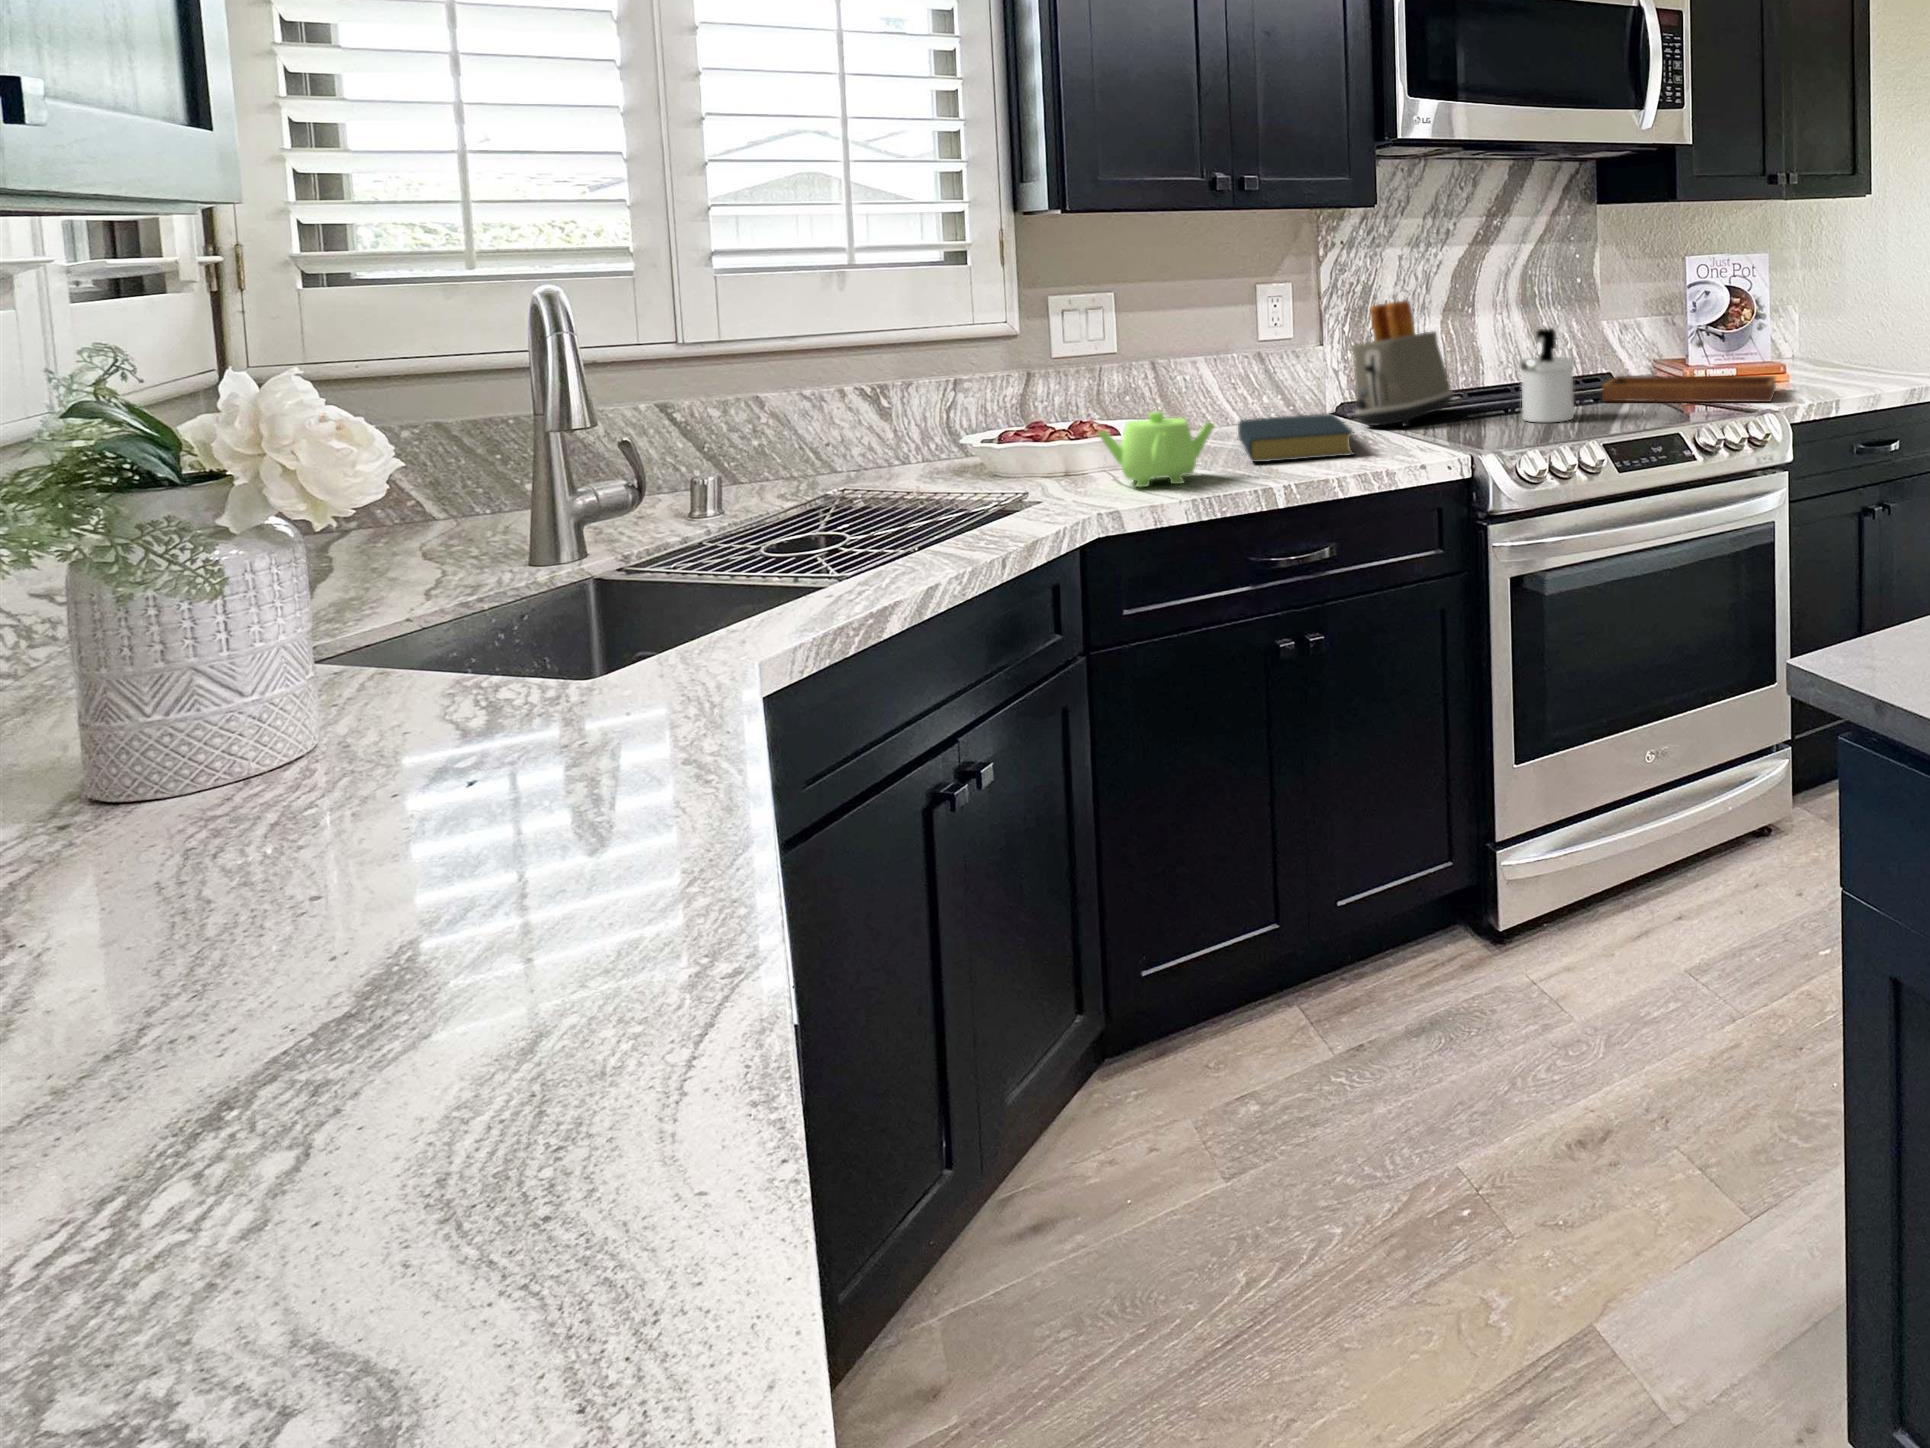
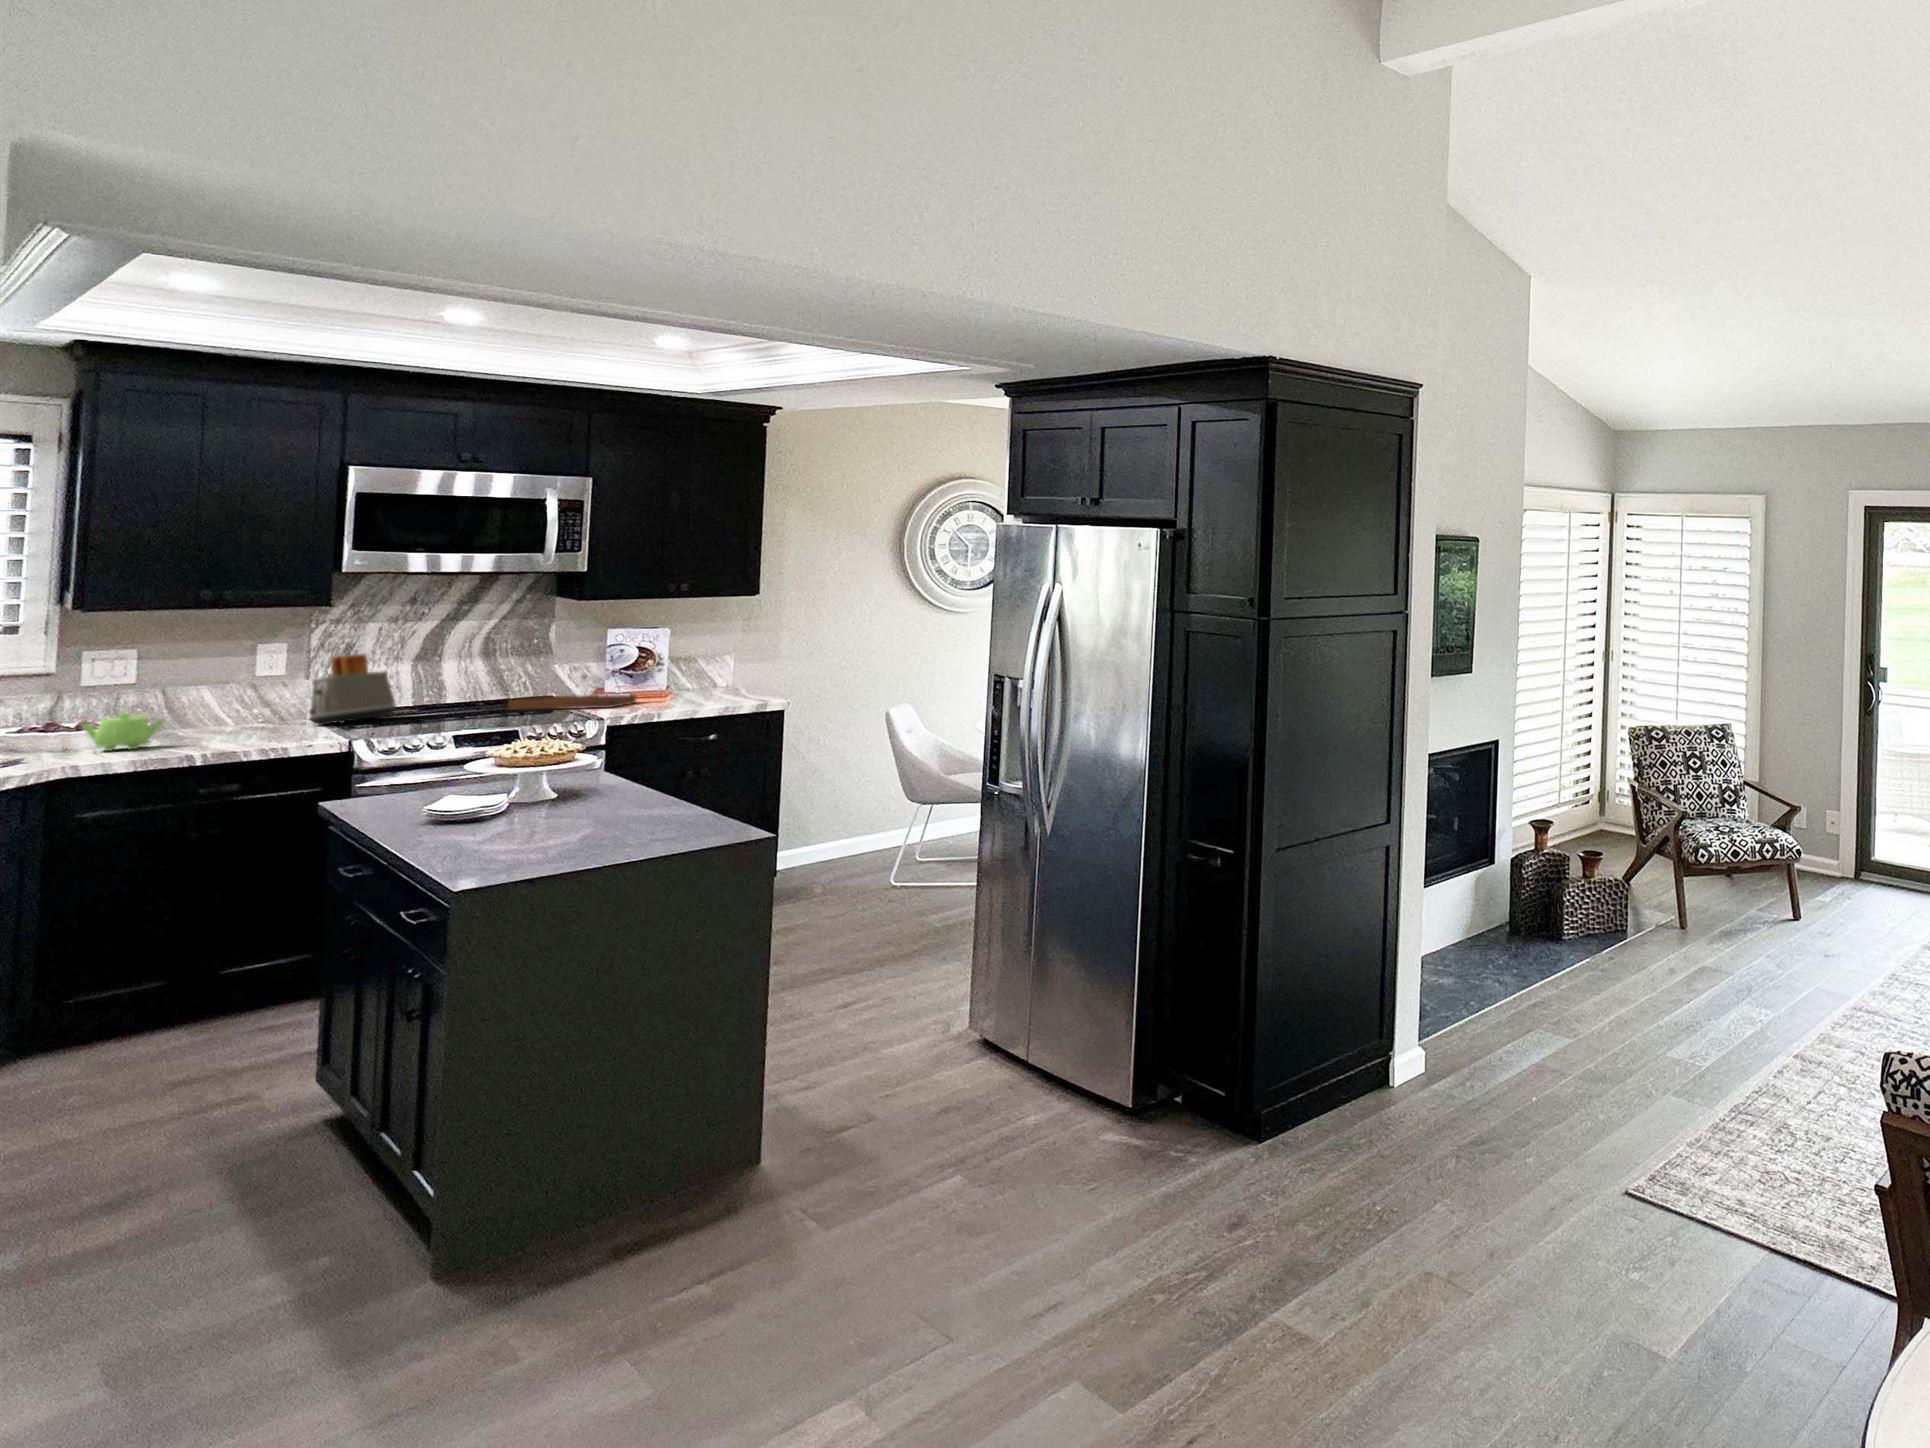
soap dispenser: present [1519,329,1574,422] -> none [426,669,466,720]
hardback book: present [1238,414,1354,462] -> none [196,717,287,740]

